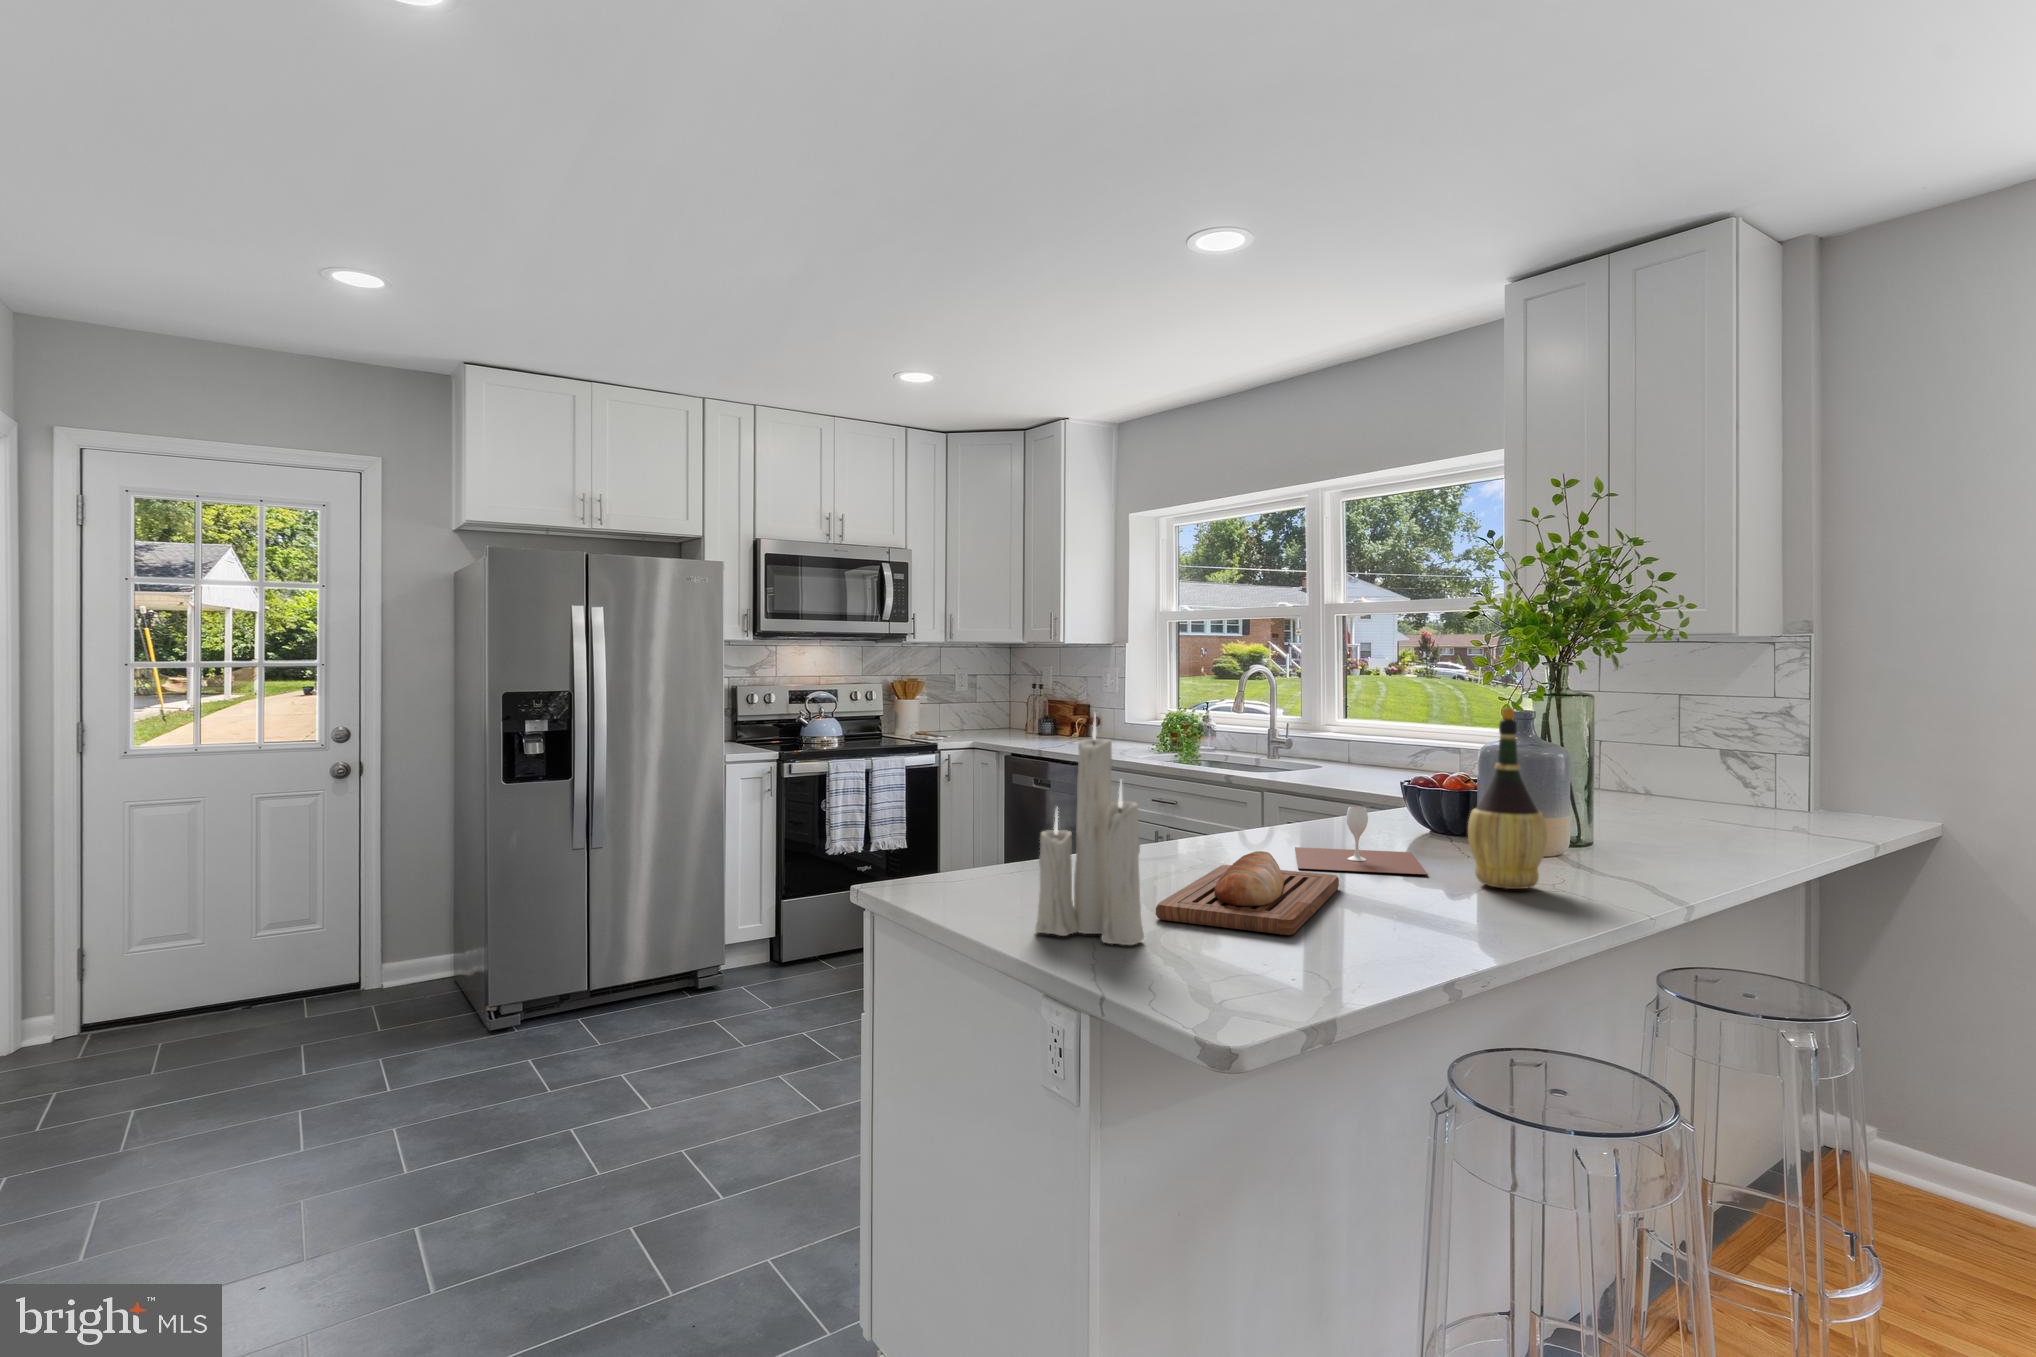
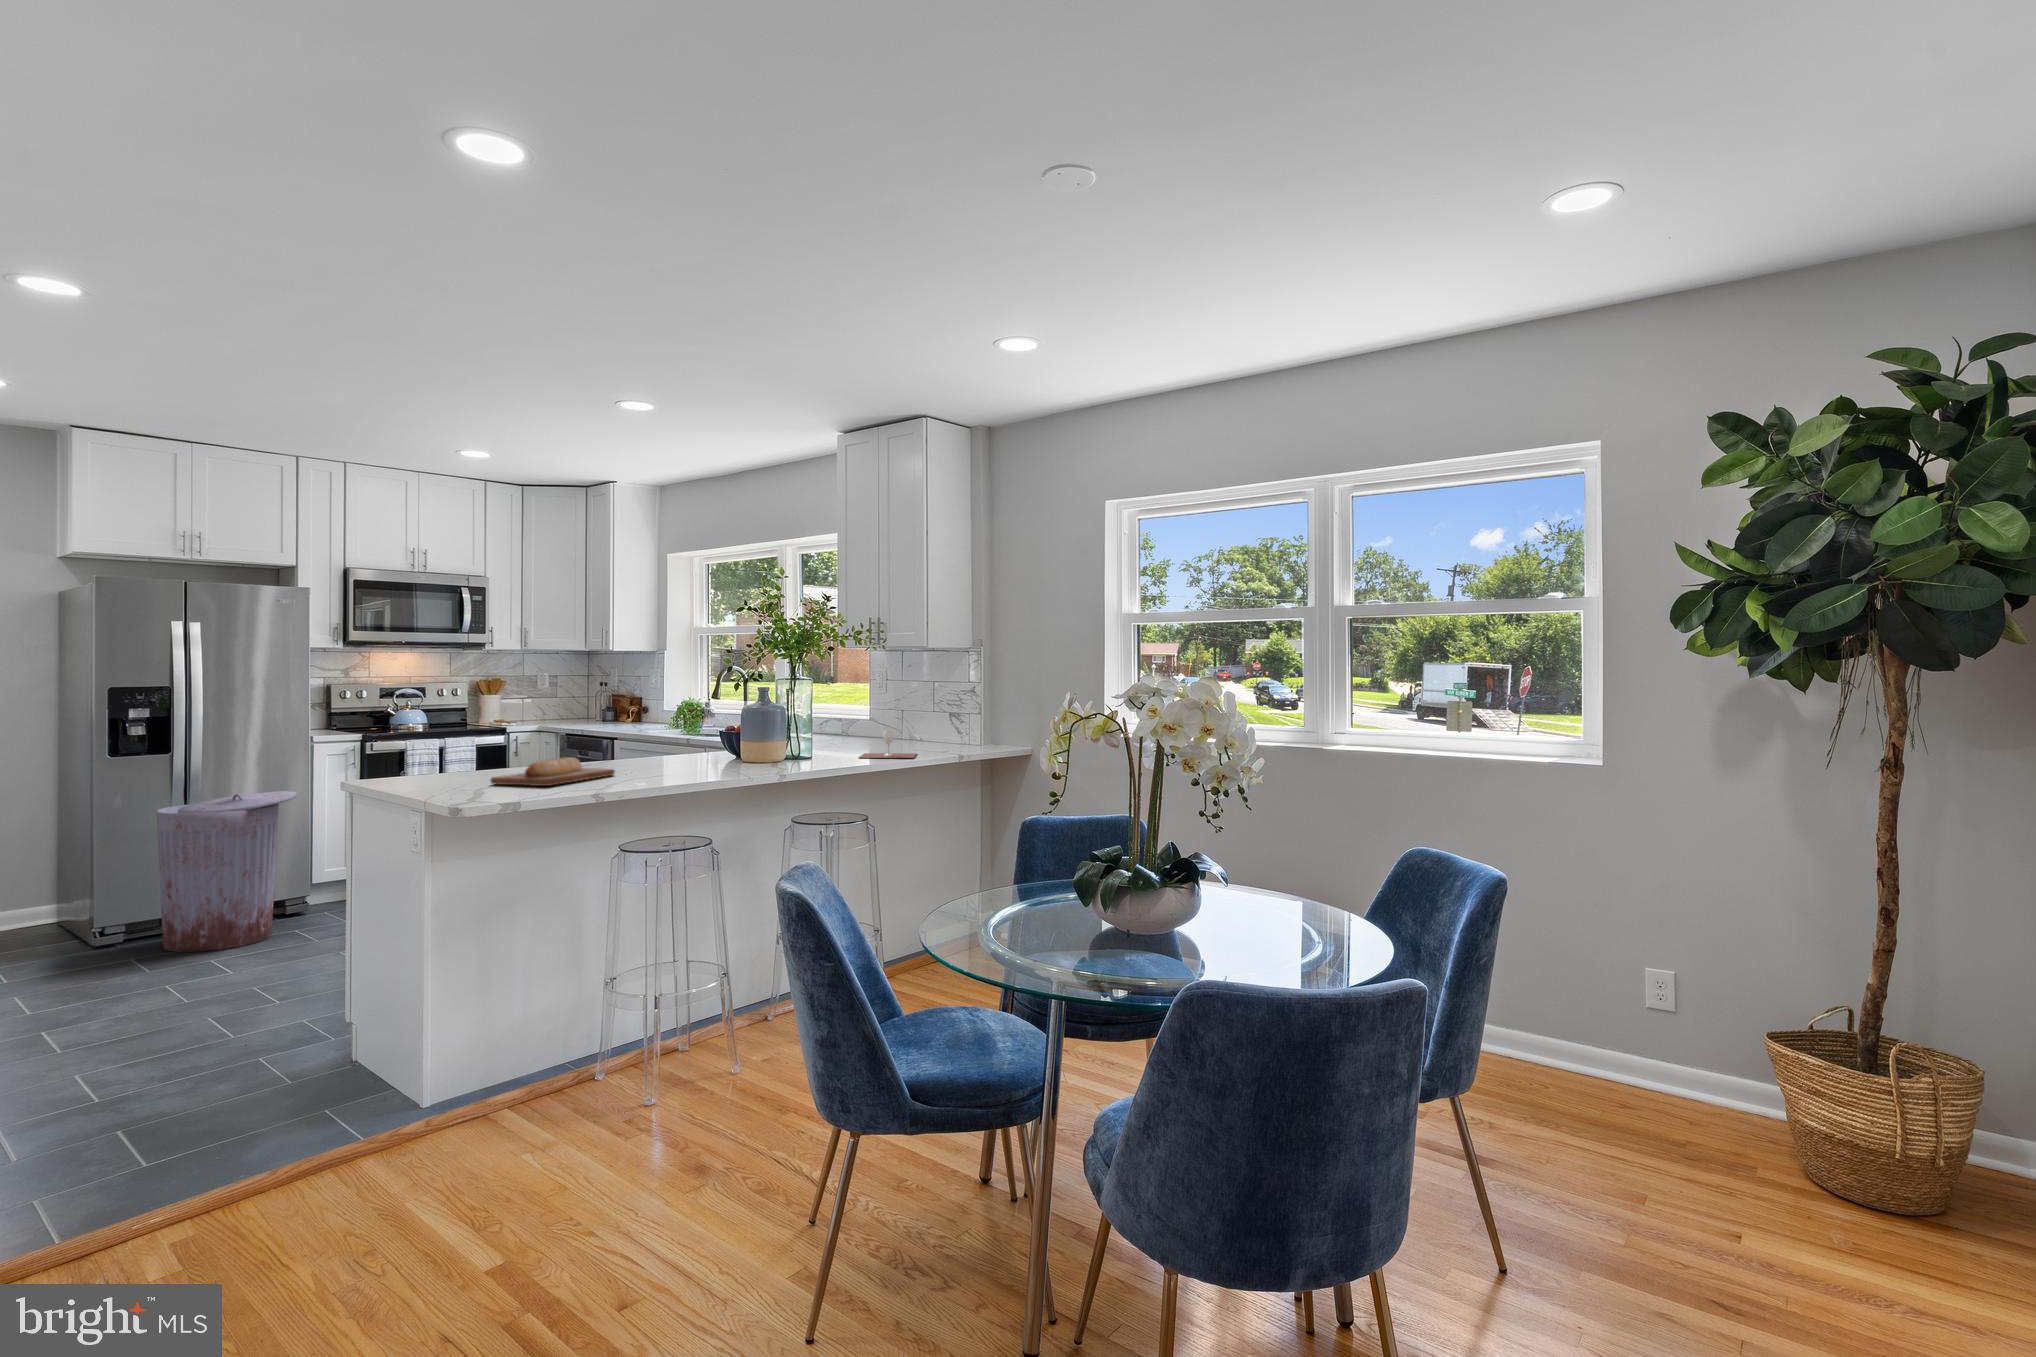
wine bottle: present [1468,708,1547,889] -> none [688,684,725,773]
candle: present [1035,715,1144,945] -> none [417,679,470,790]
wine glass: present [1295,806,1428,875] -> present [858,731,917,758]
trash can: none [556,830,715,1051] -> present [156,791,297,952]

